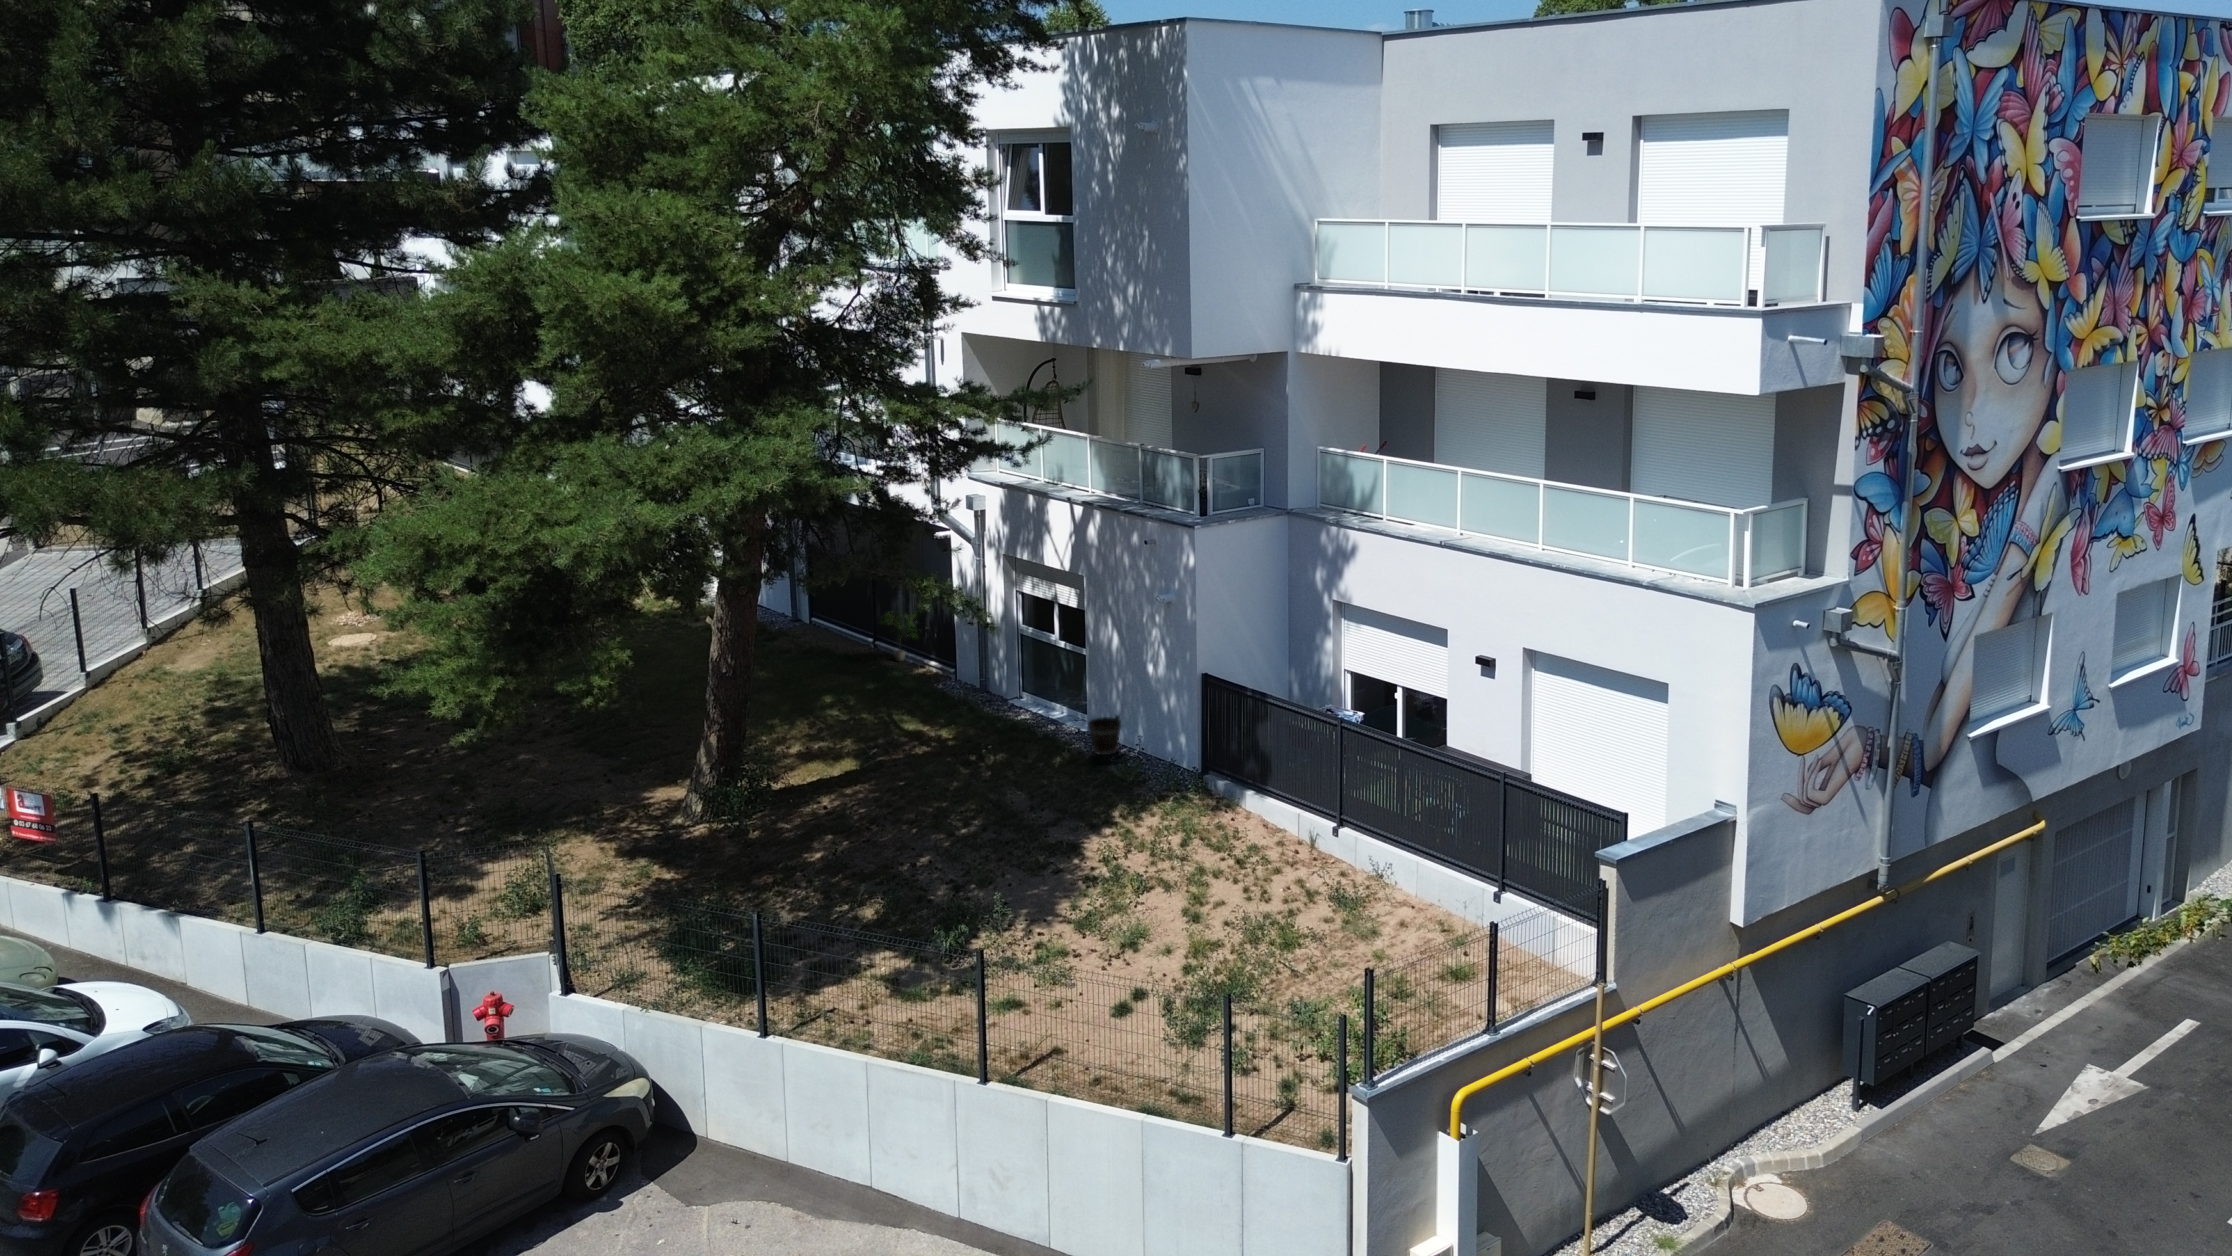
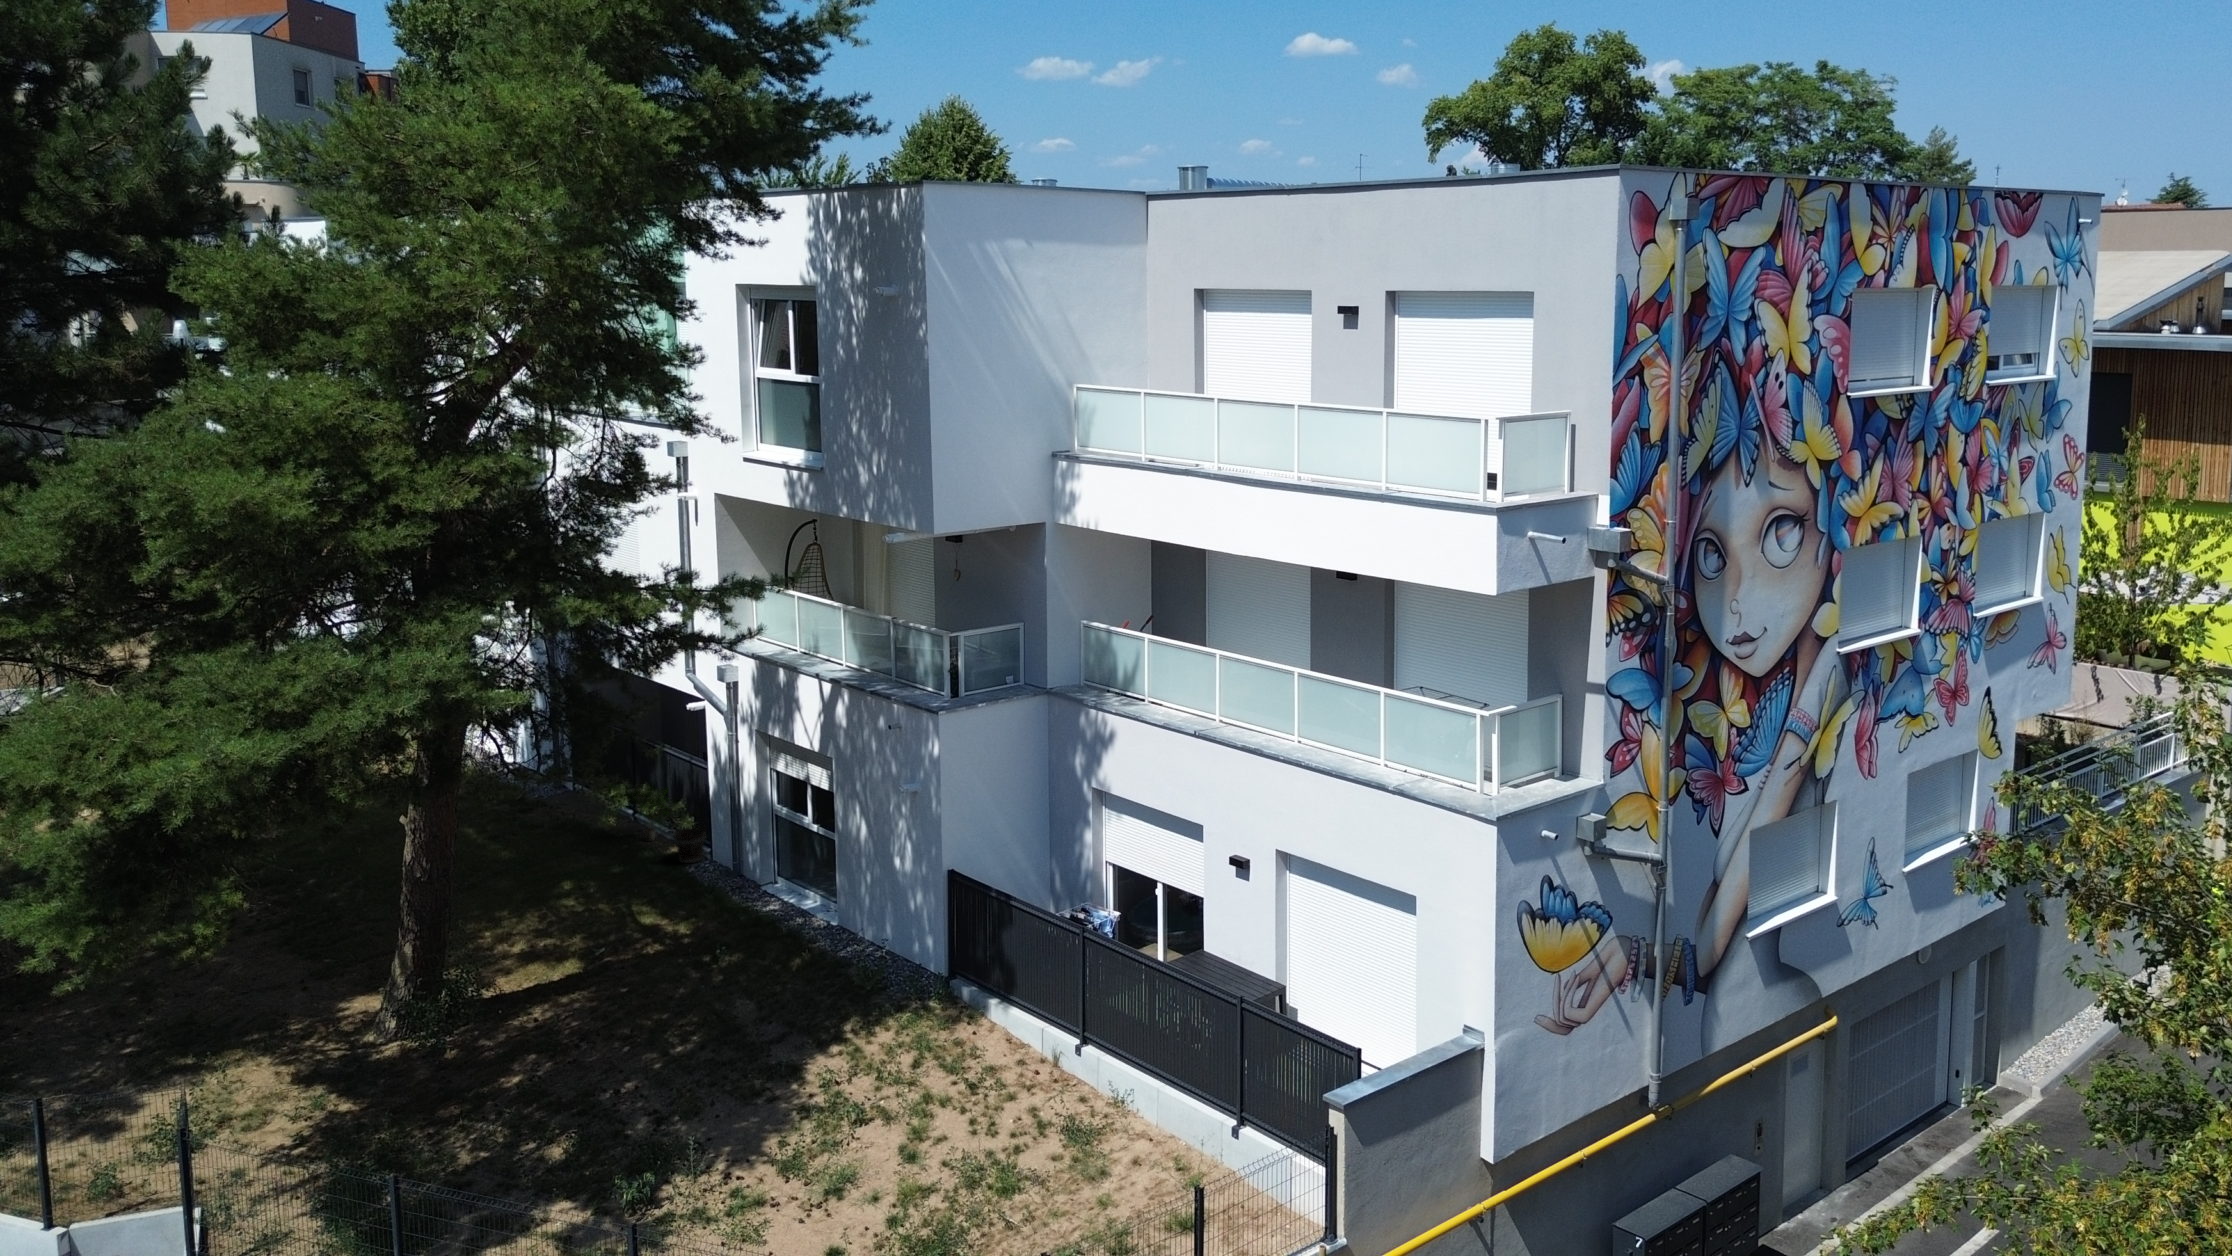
bucket: present [1088,715,1121,755] -> present [673,826,706,863]

